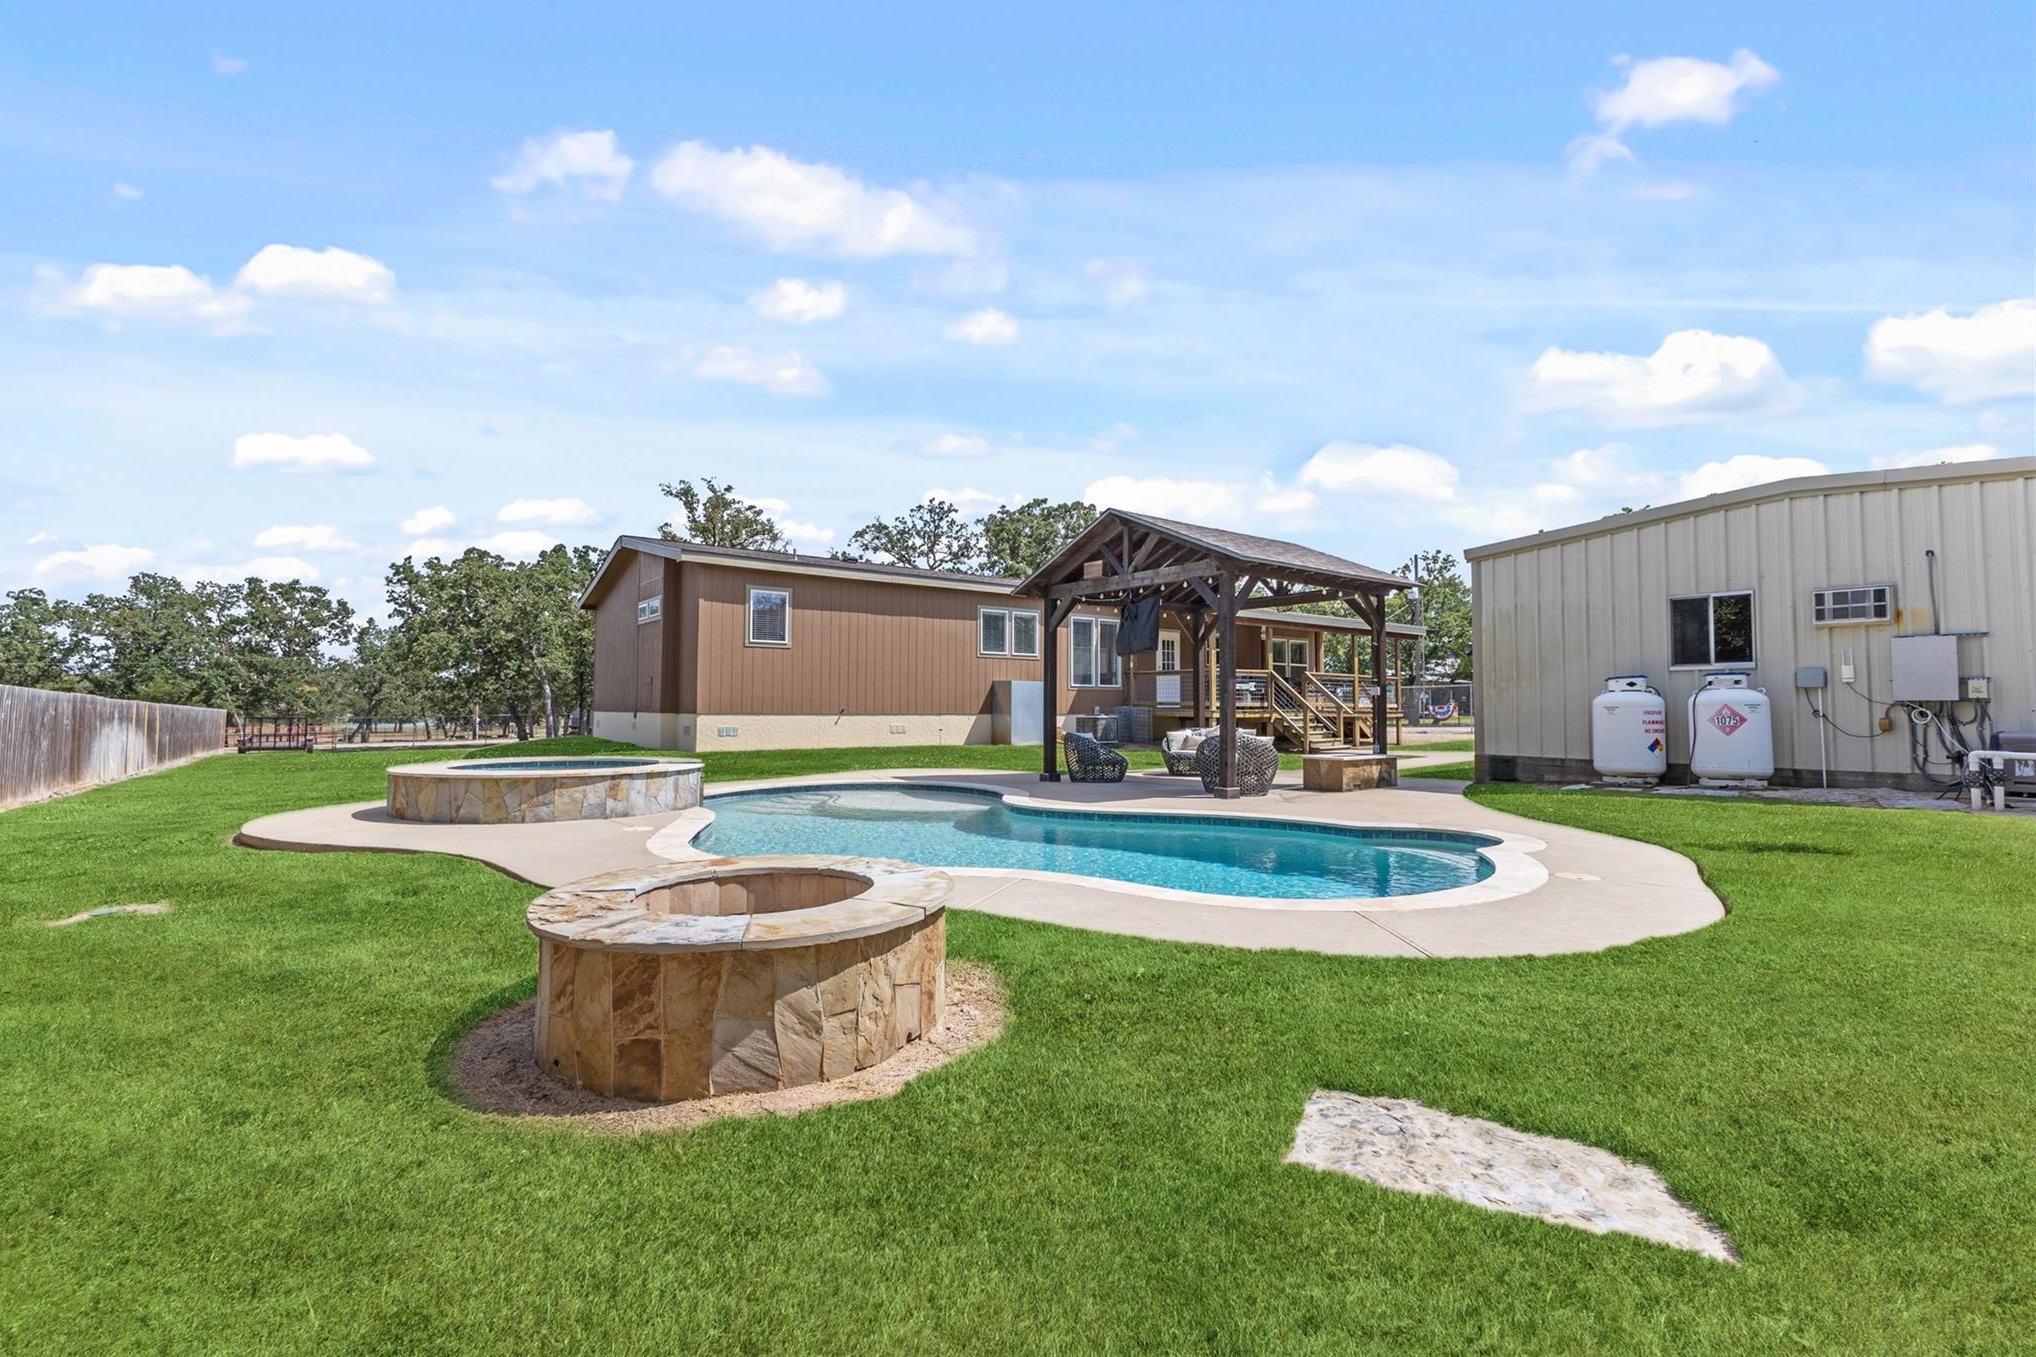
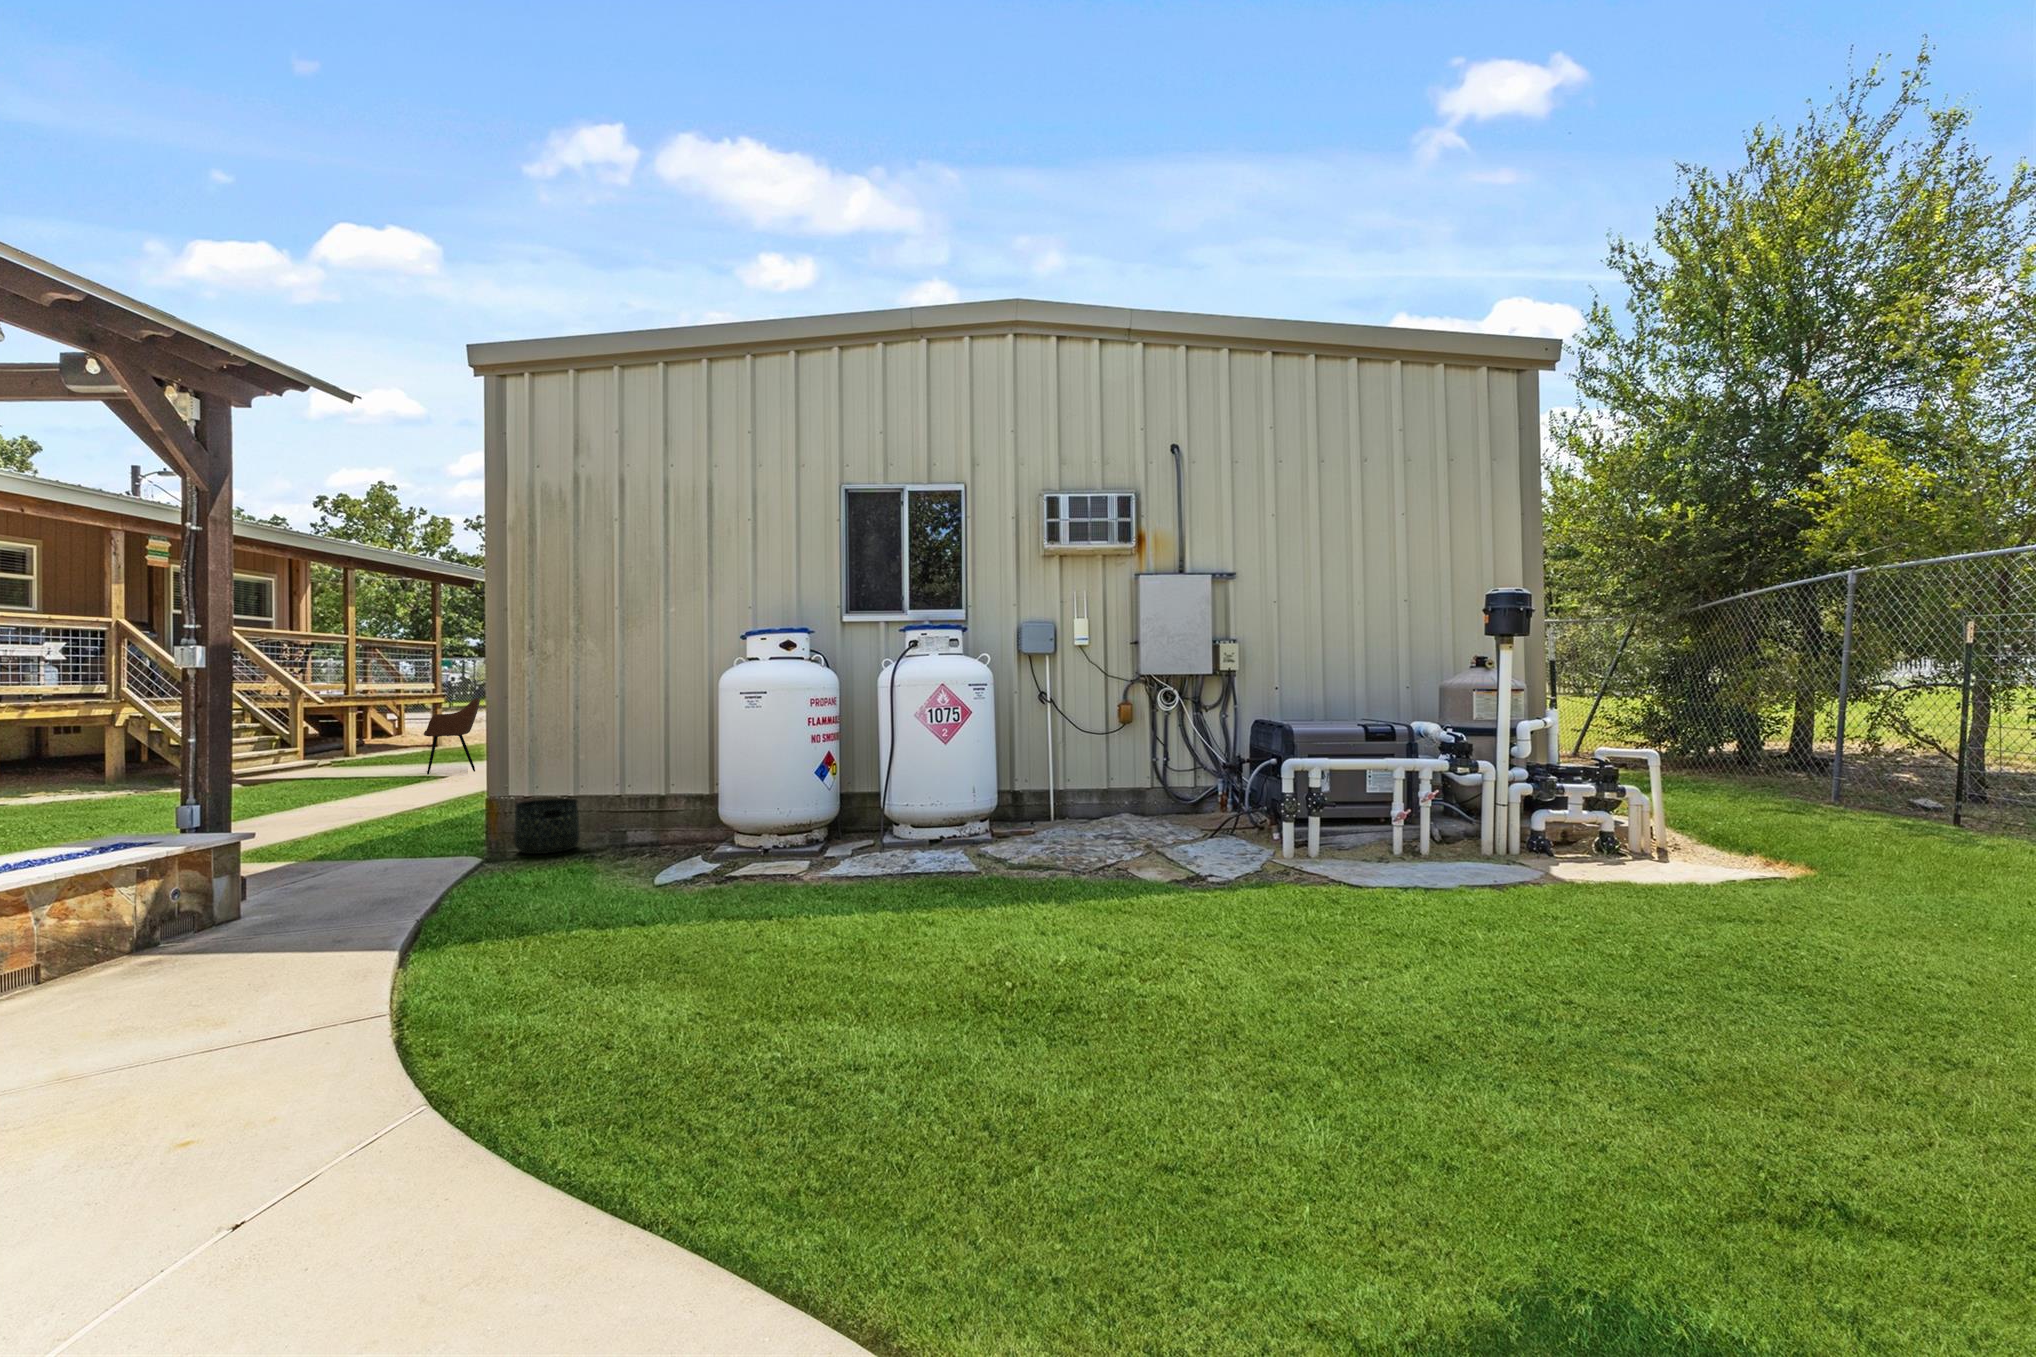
armchair: none [1417,712,1448,754] -> present [424,698,480,774]

